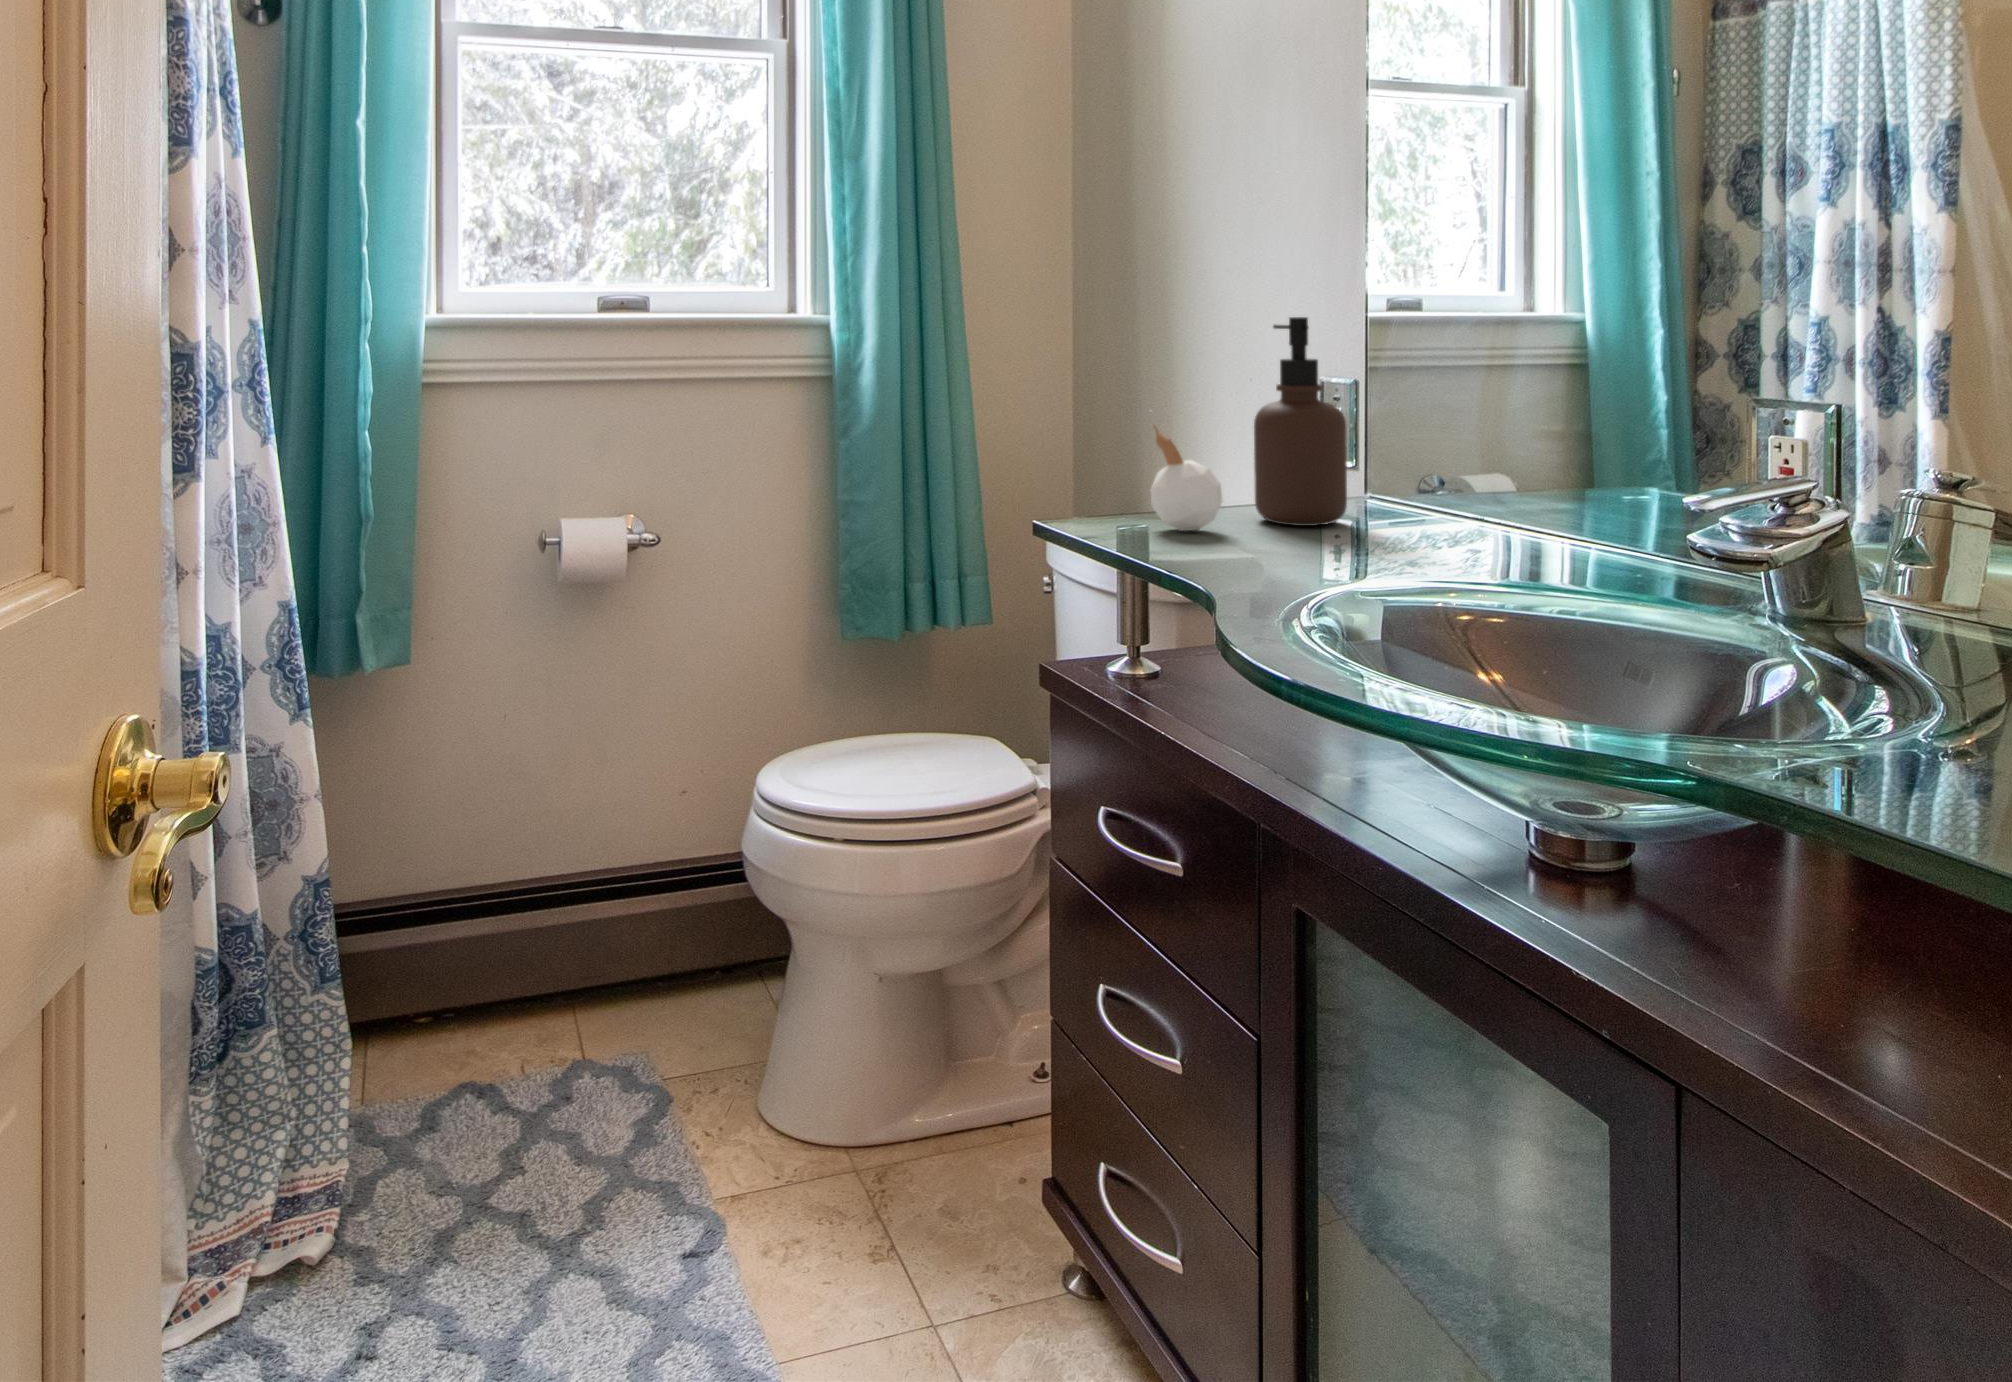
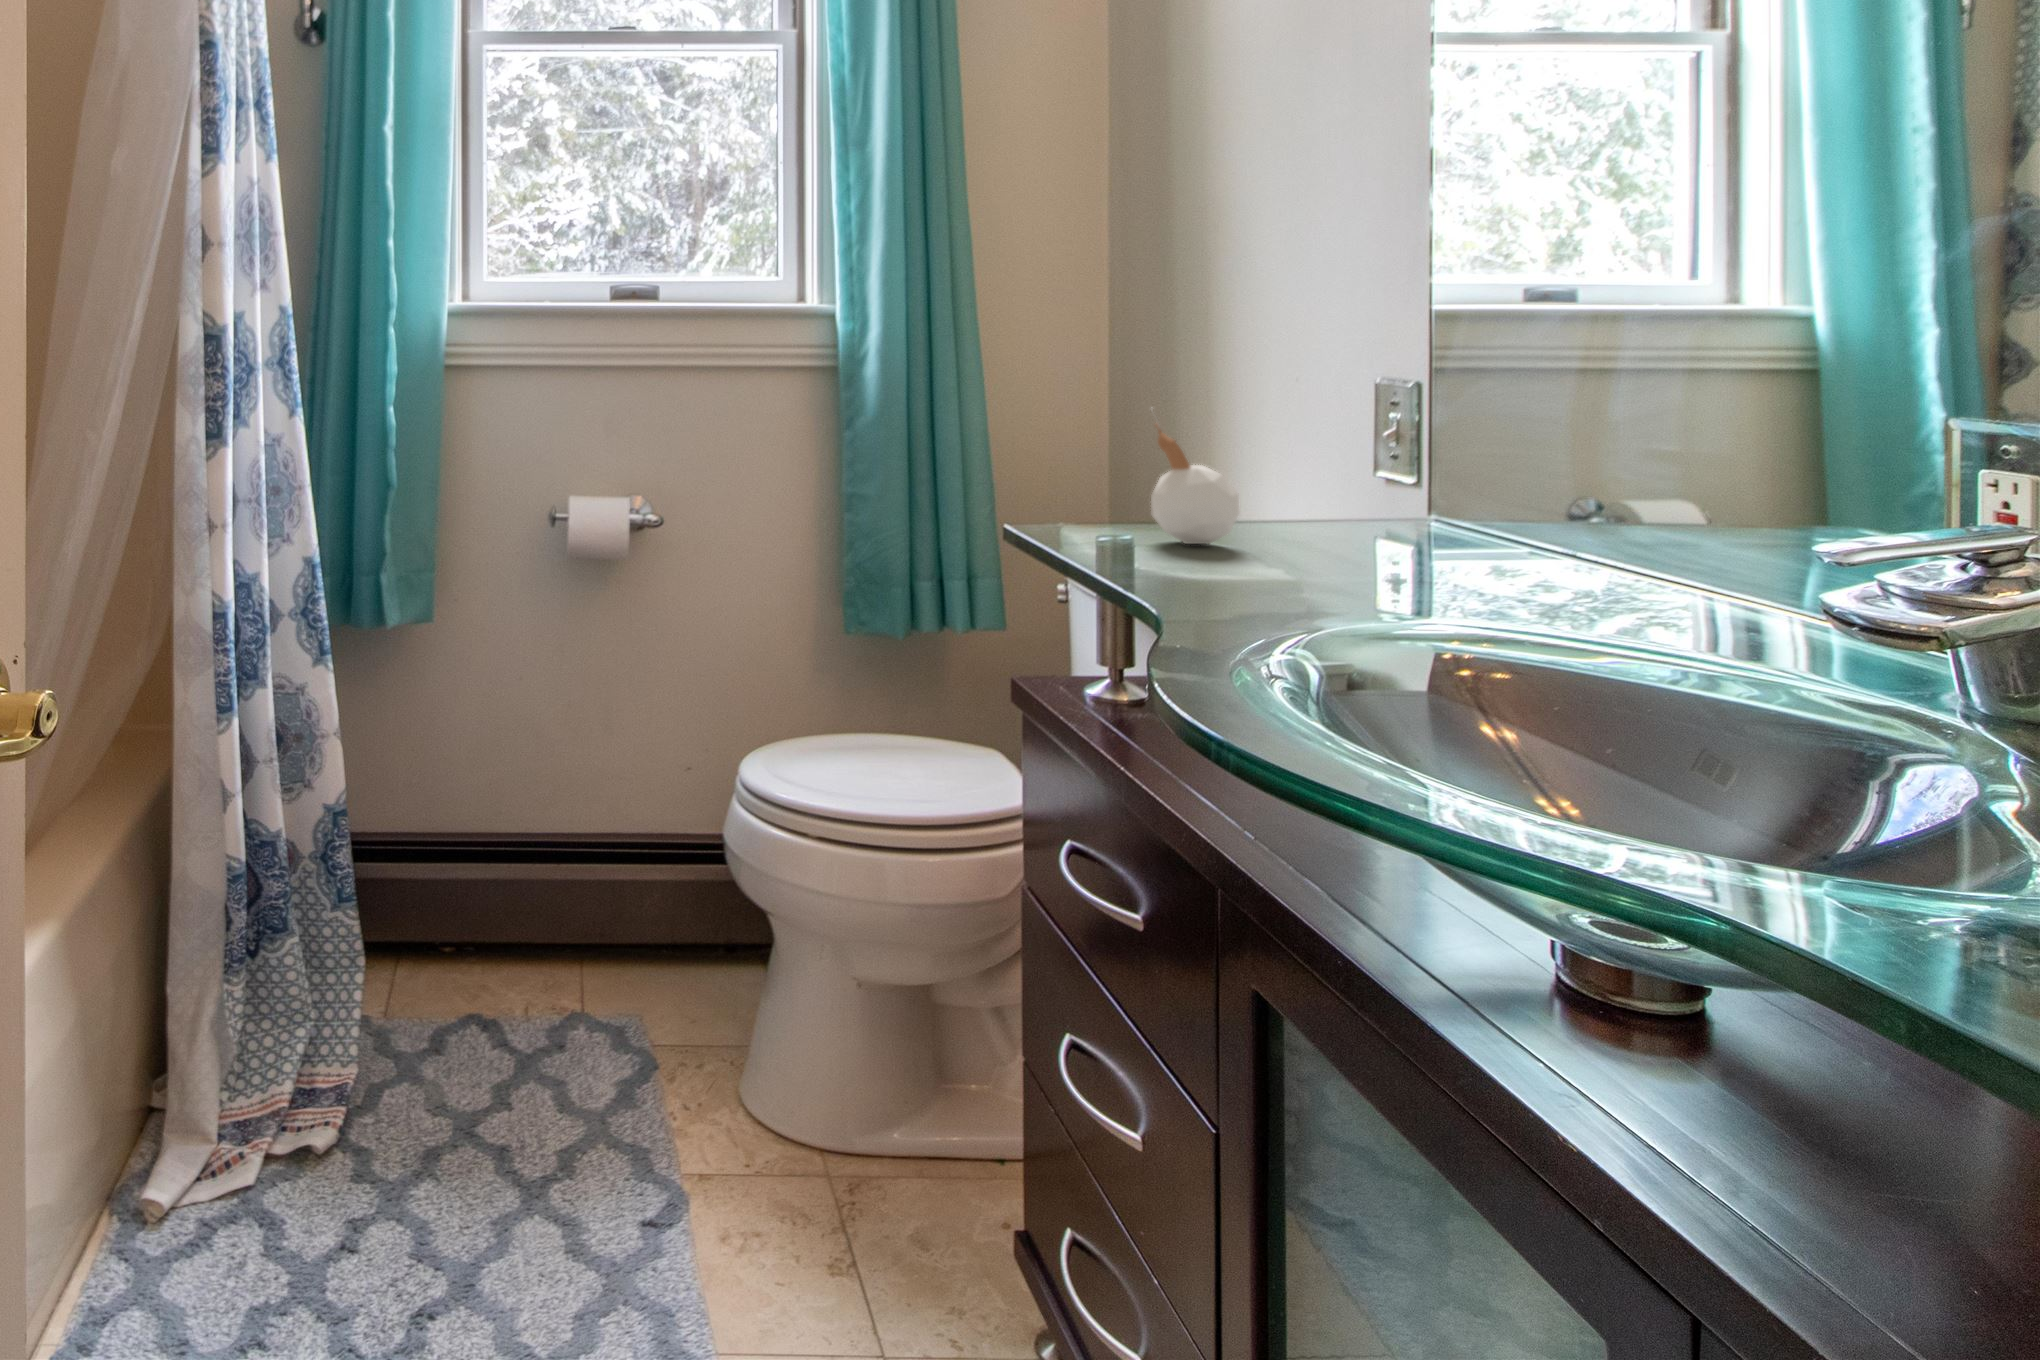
soap dispenser: present [1254,317,1347,526] -> none [1289,304,1411,547]

